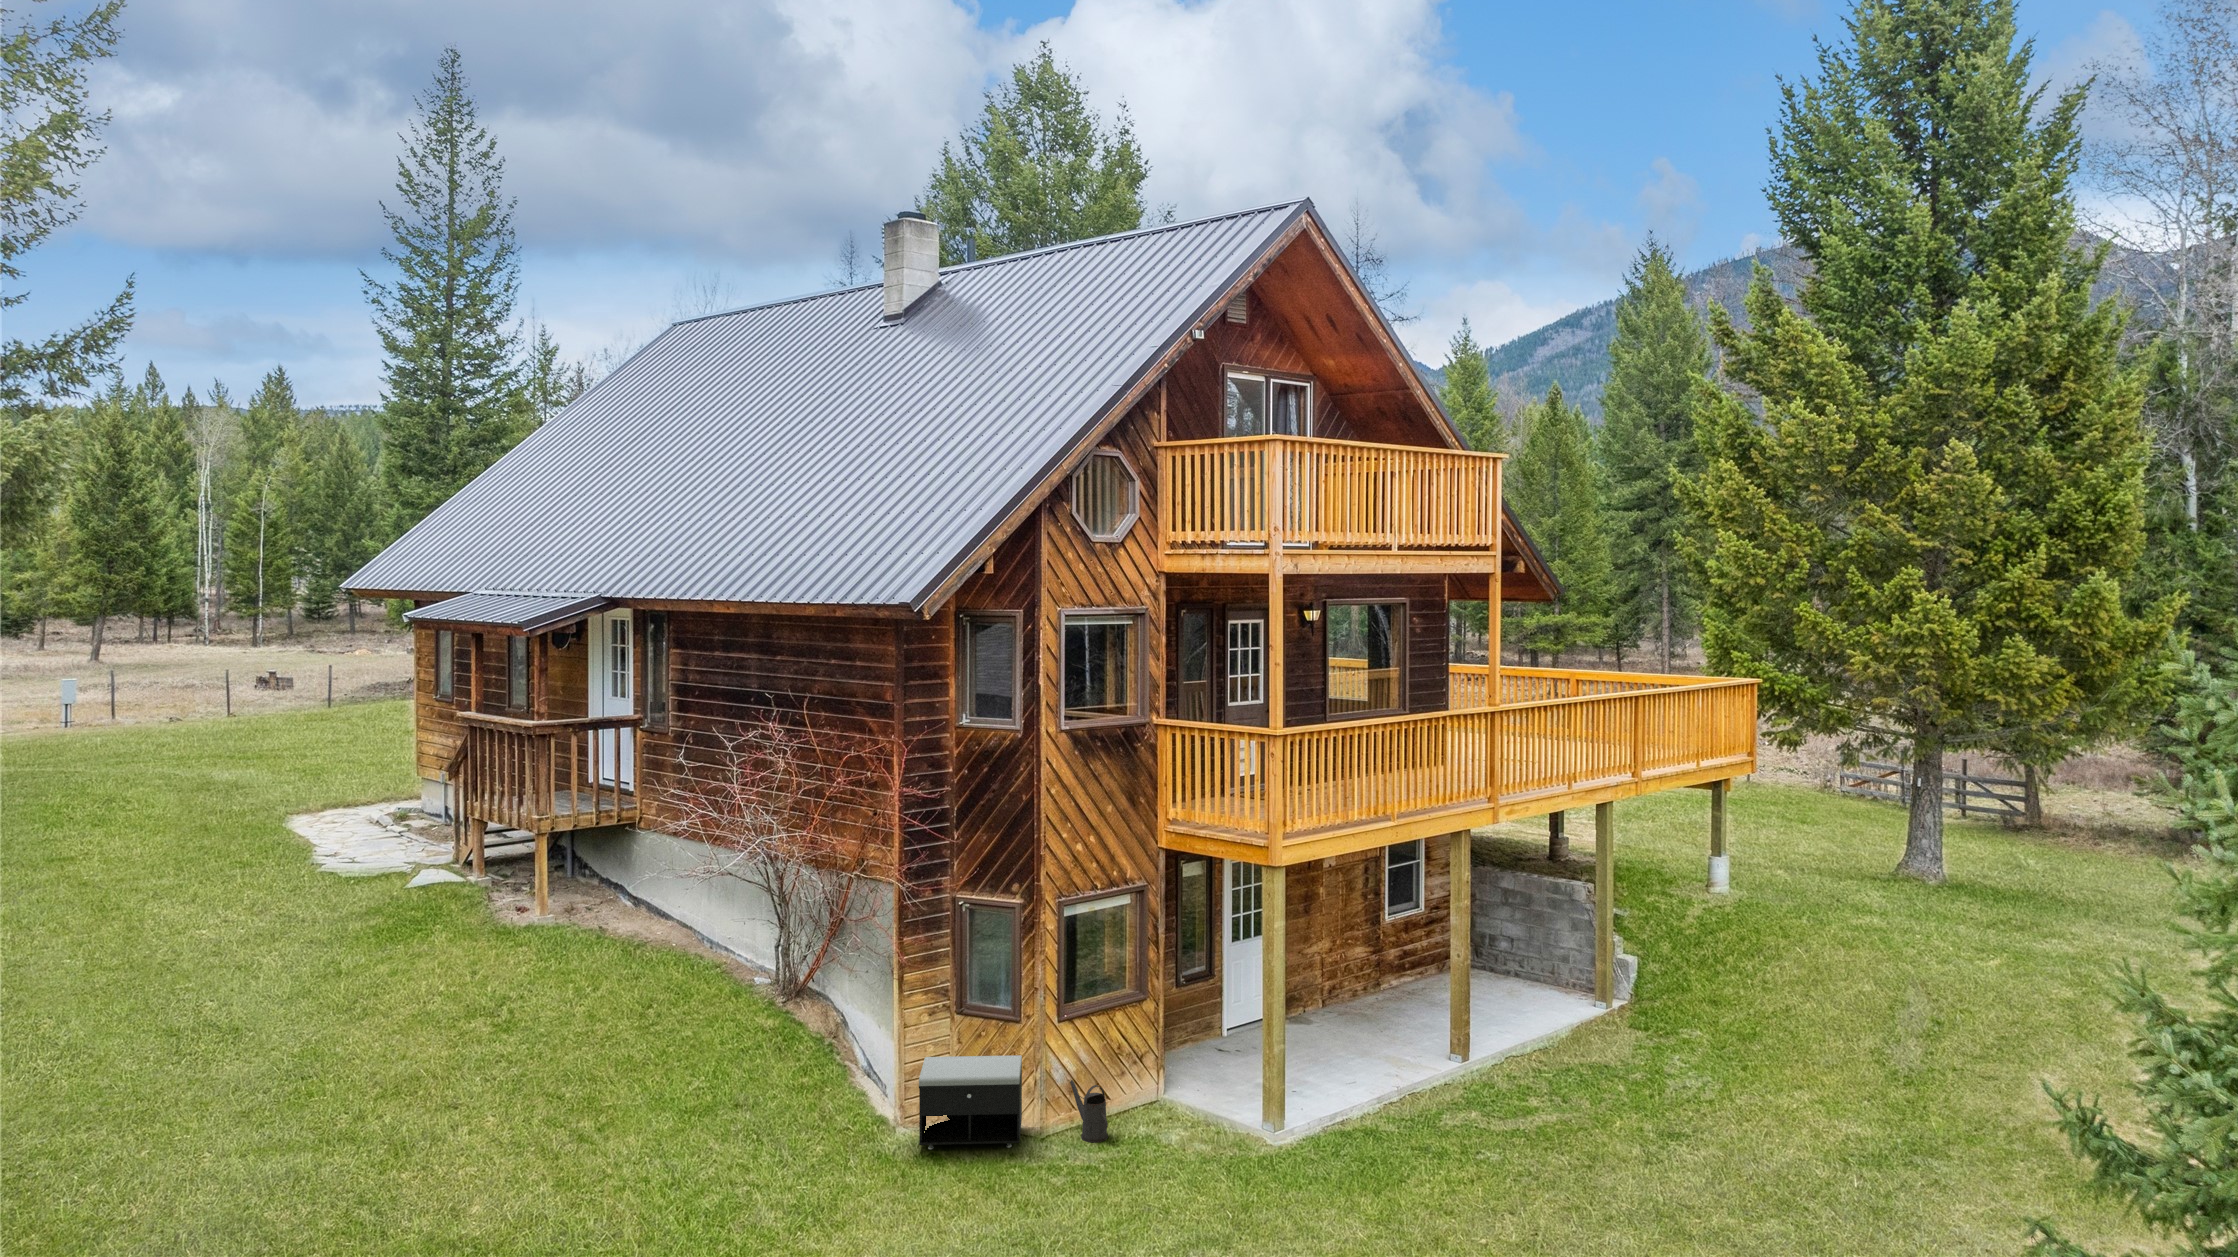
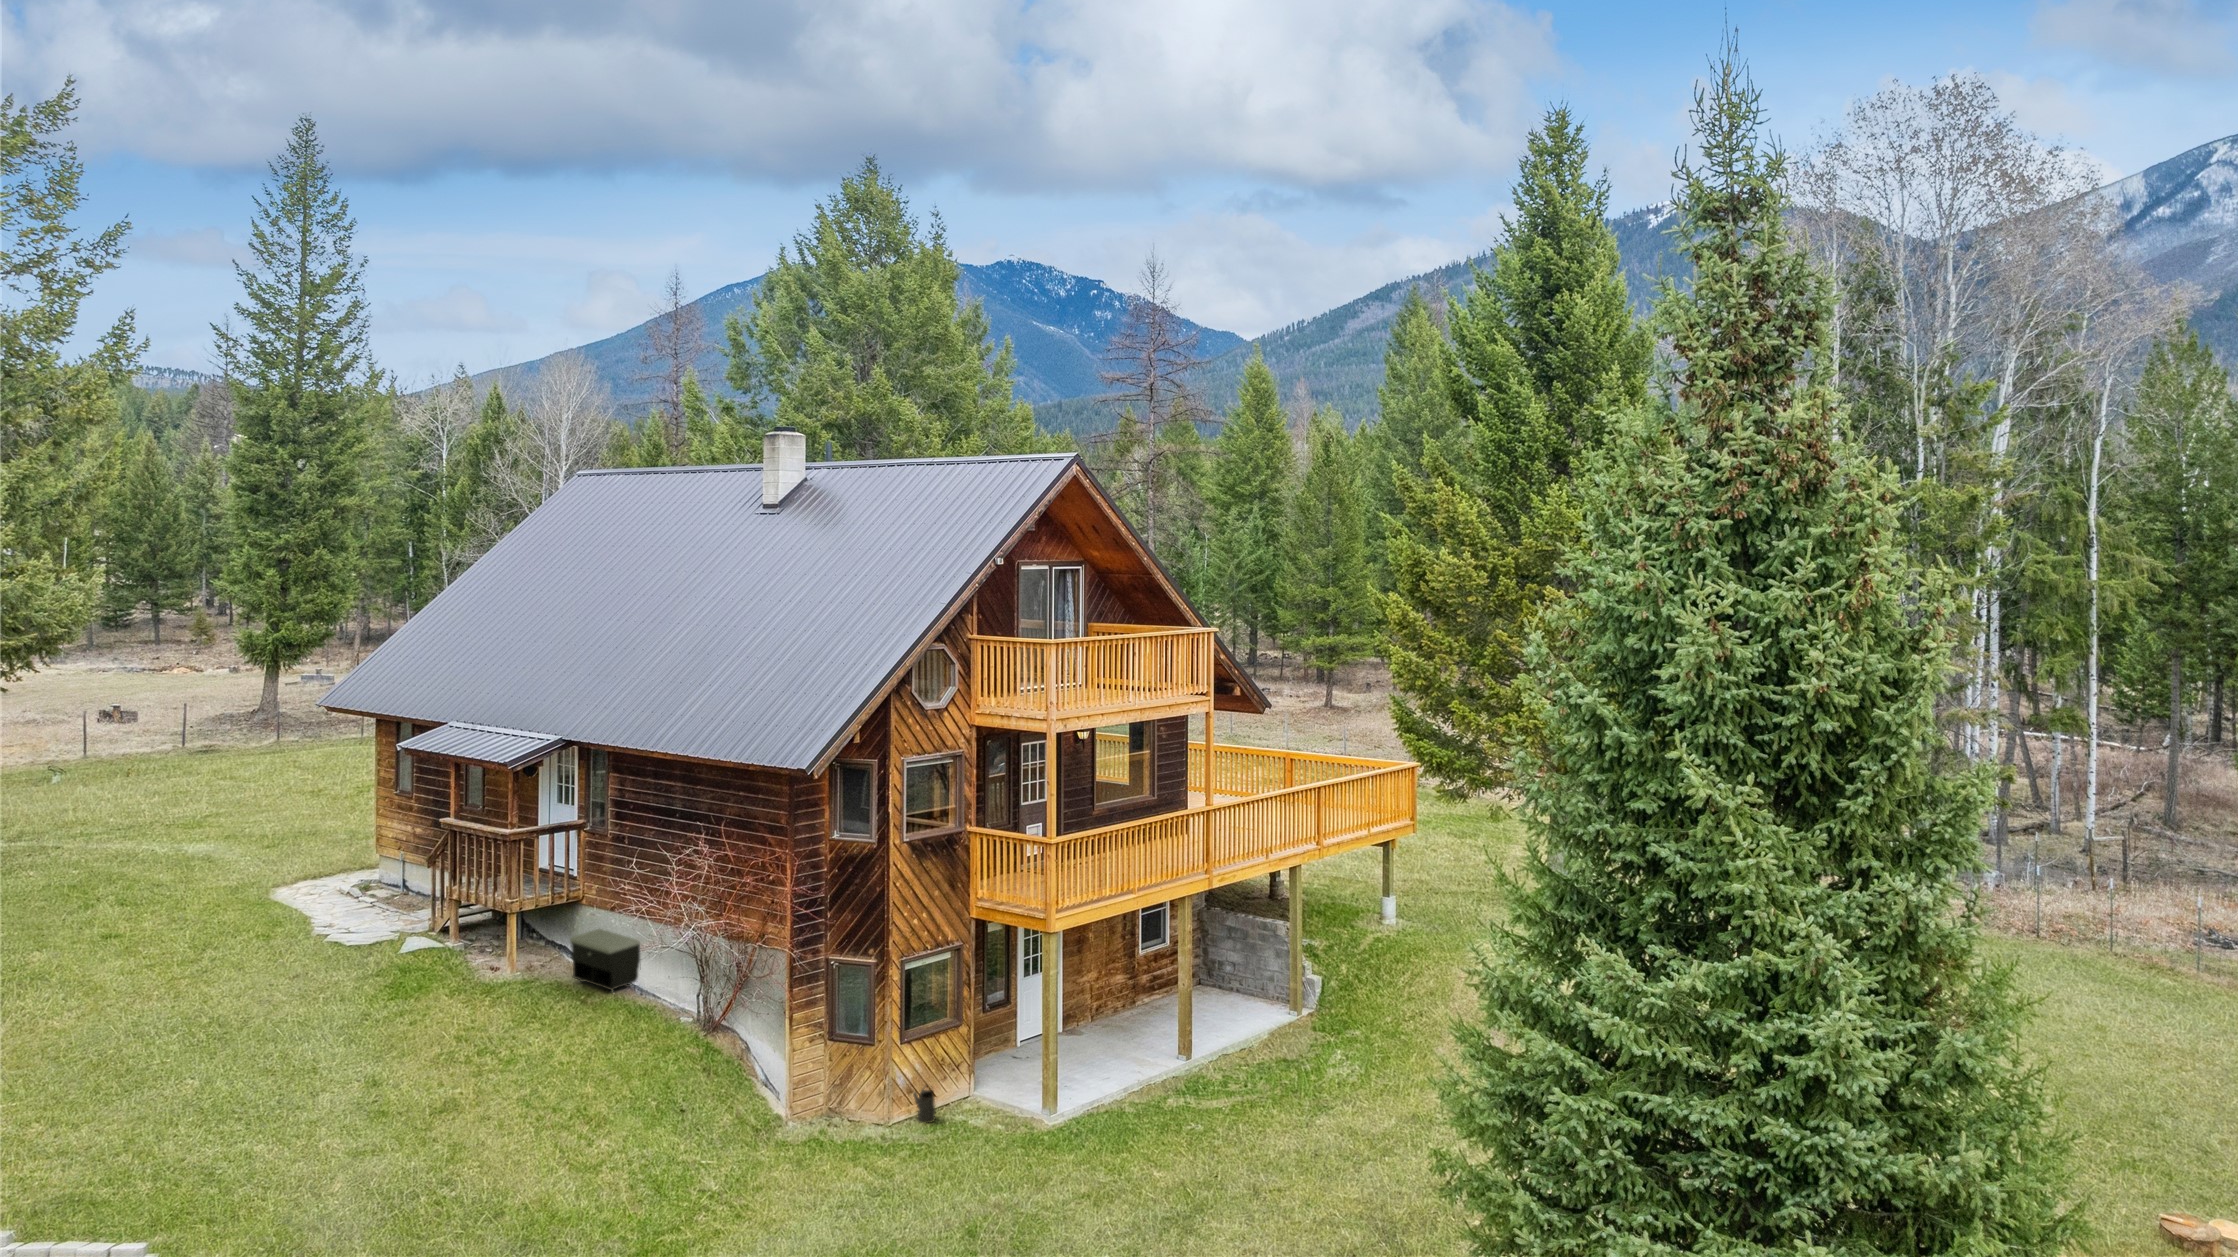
storage bench: present [919,1055,1022,1150] -> present [570,929,640,992]

